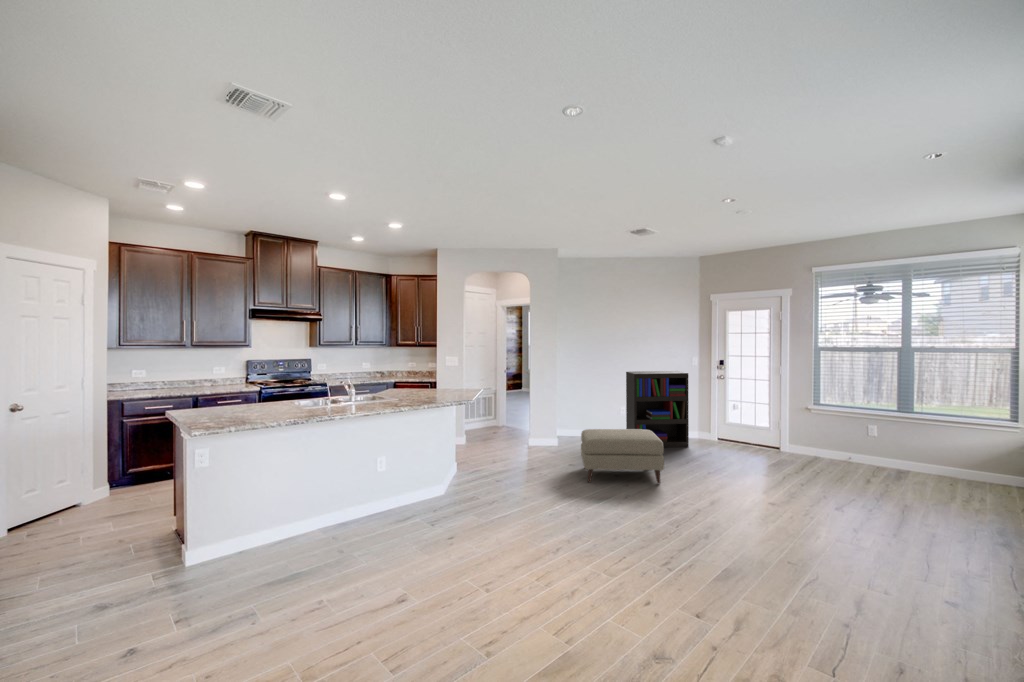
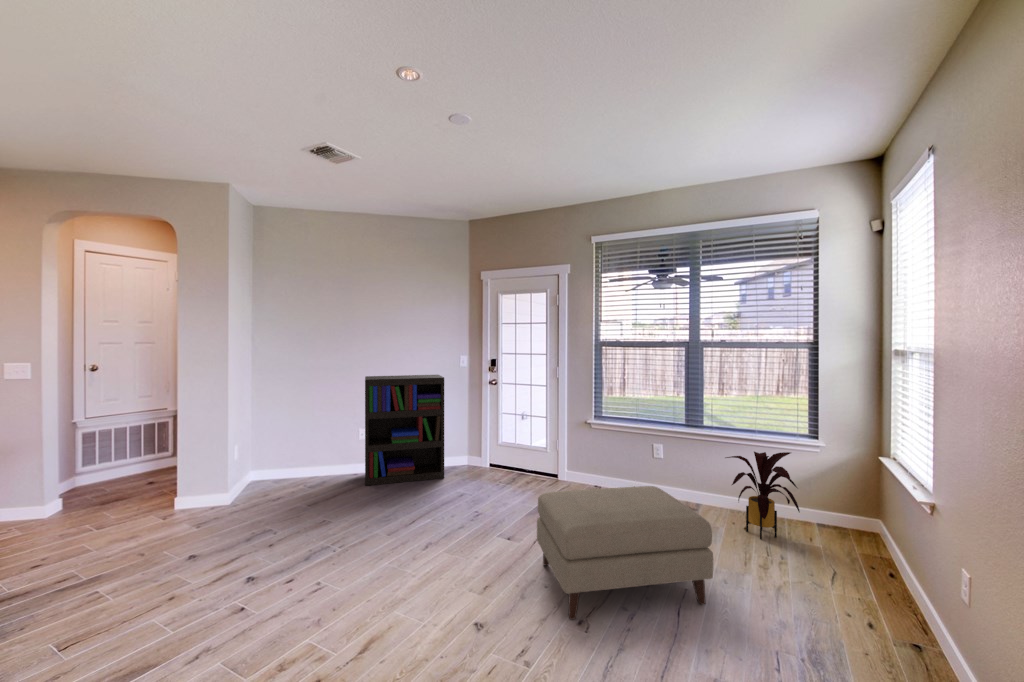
ottoman: present [581,429,664,484] -> present [537,486,713,619]
house plant: none [933,431,1000,492] -> present [726,452,800,539]

